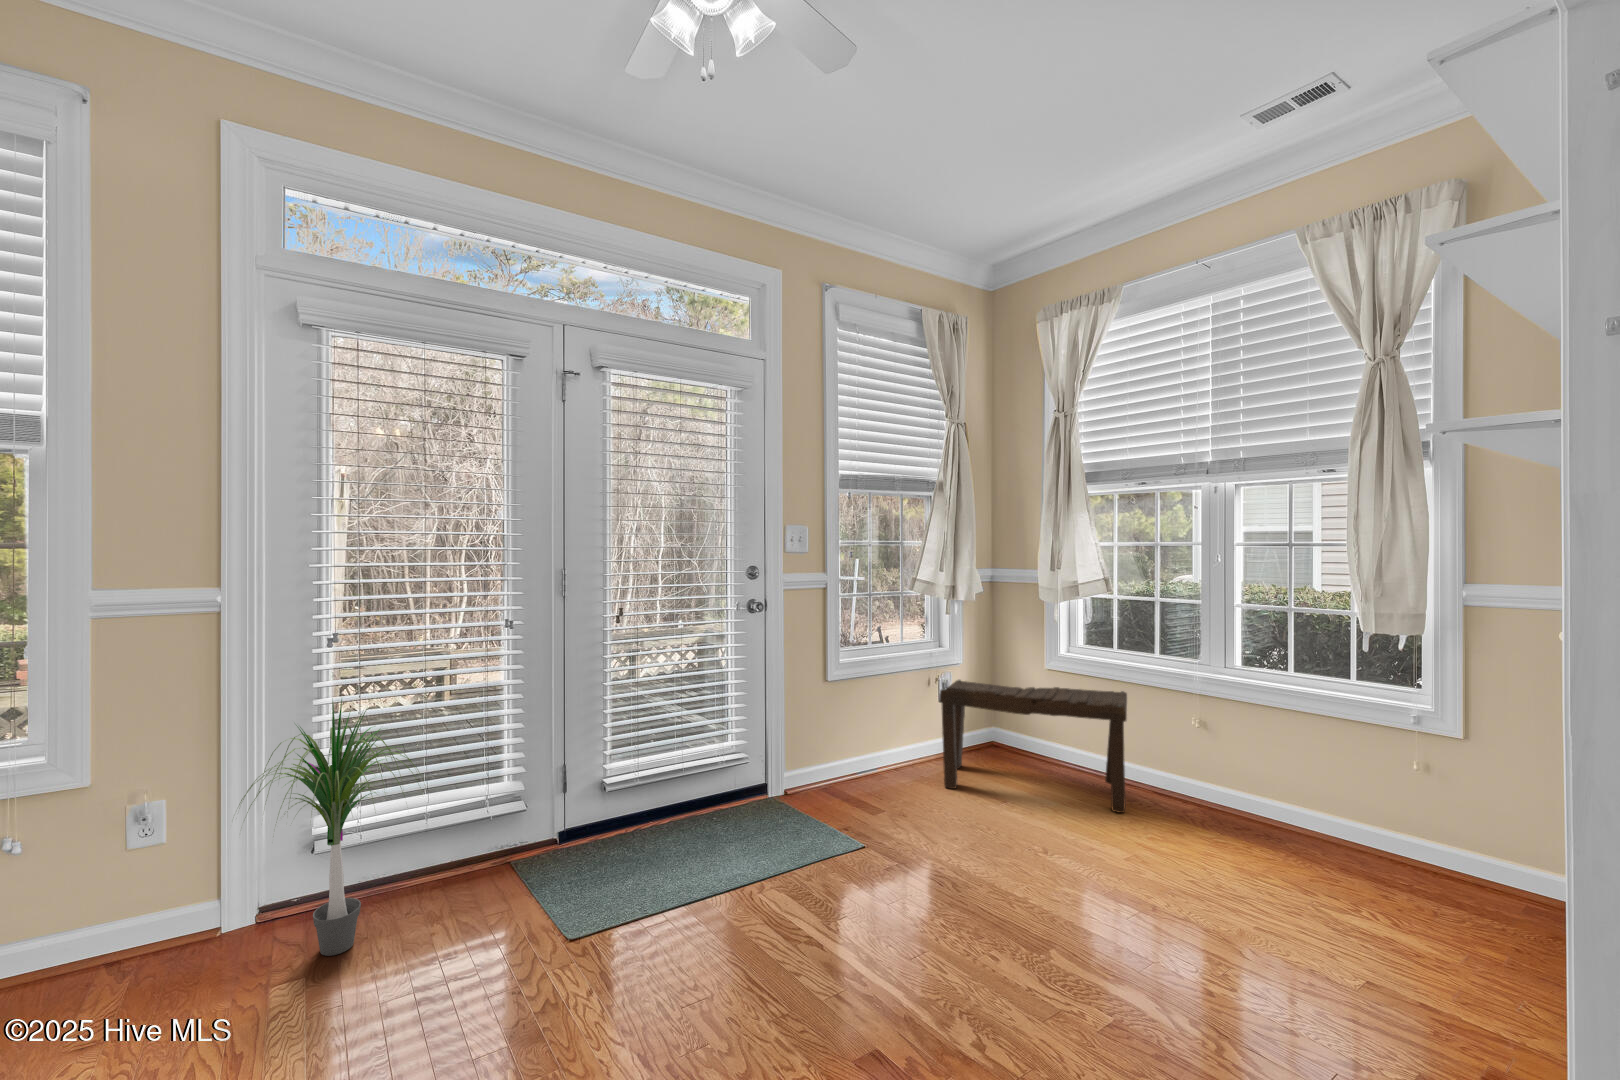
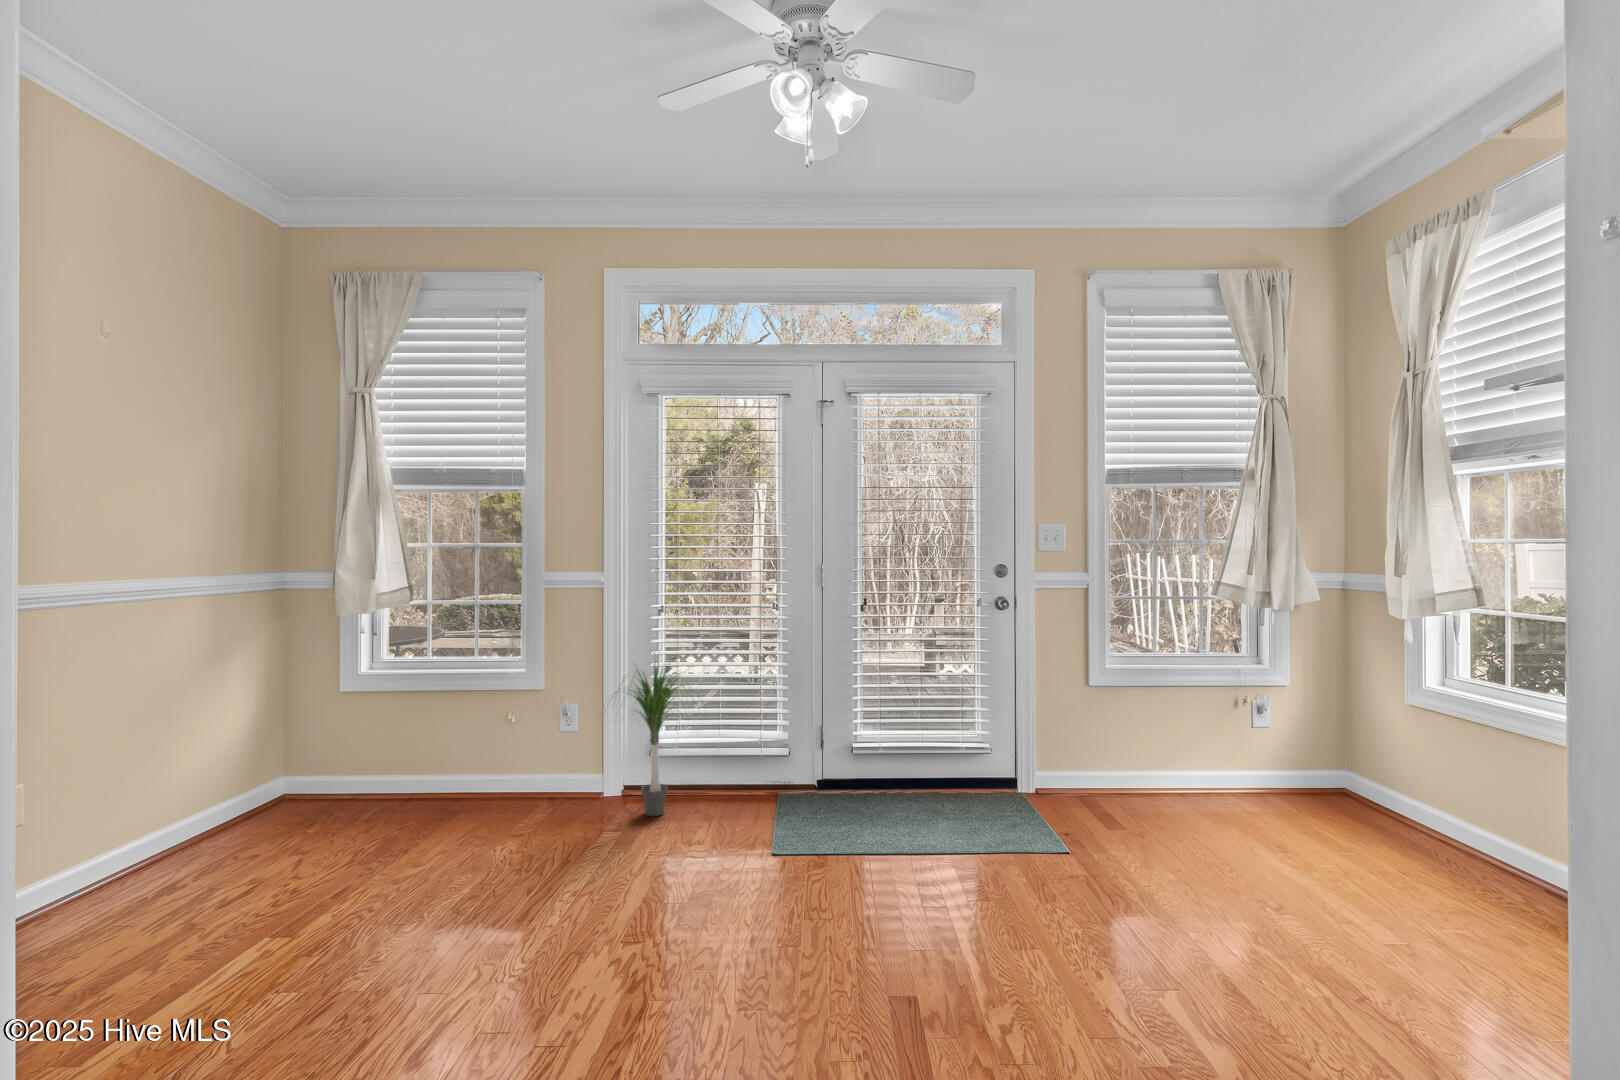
bench: present [939,680,1127,813] -> none [1210,703,1475,876]

